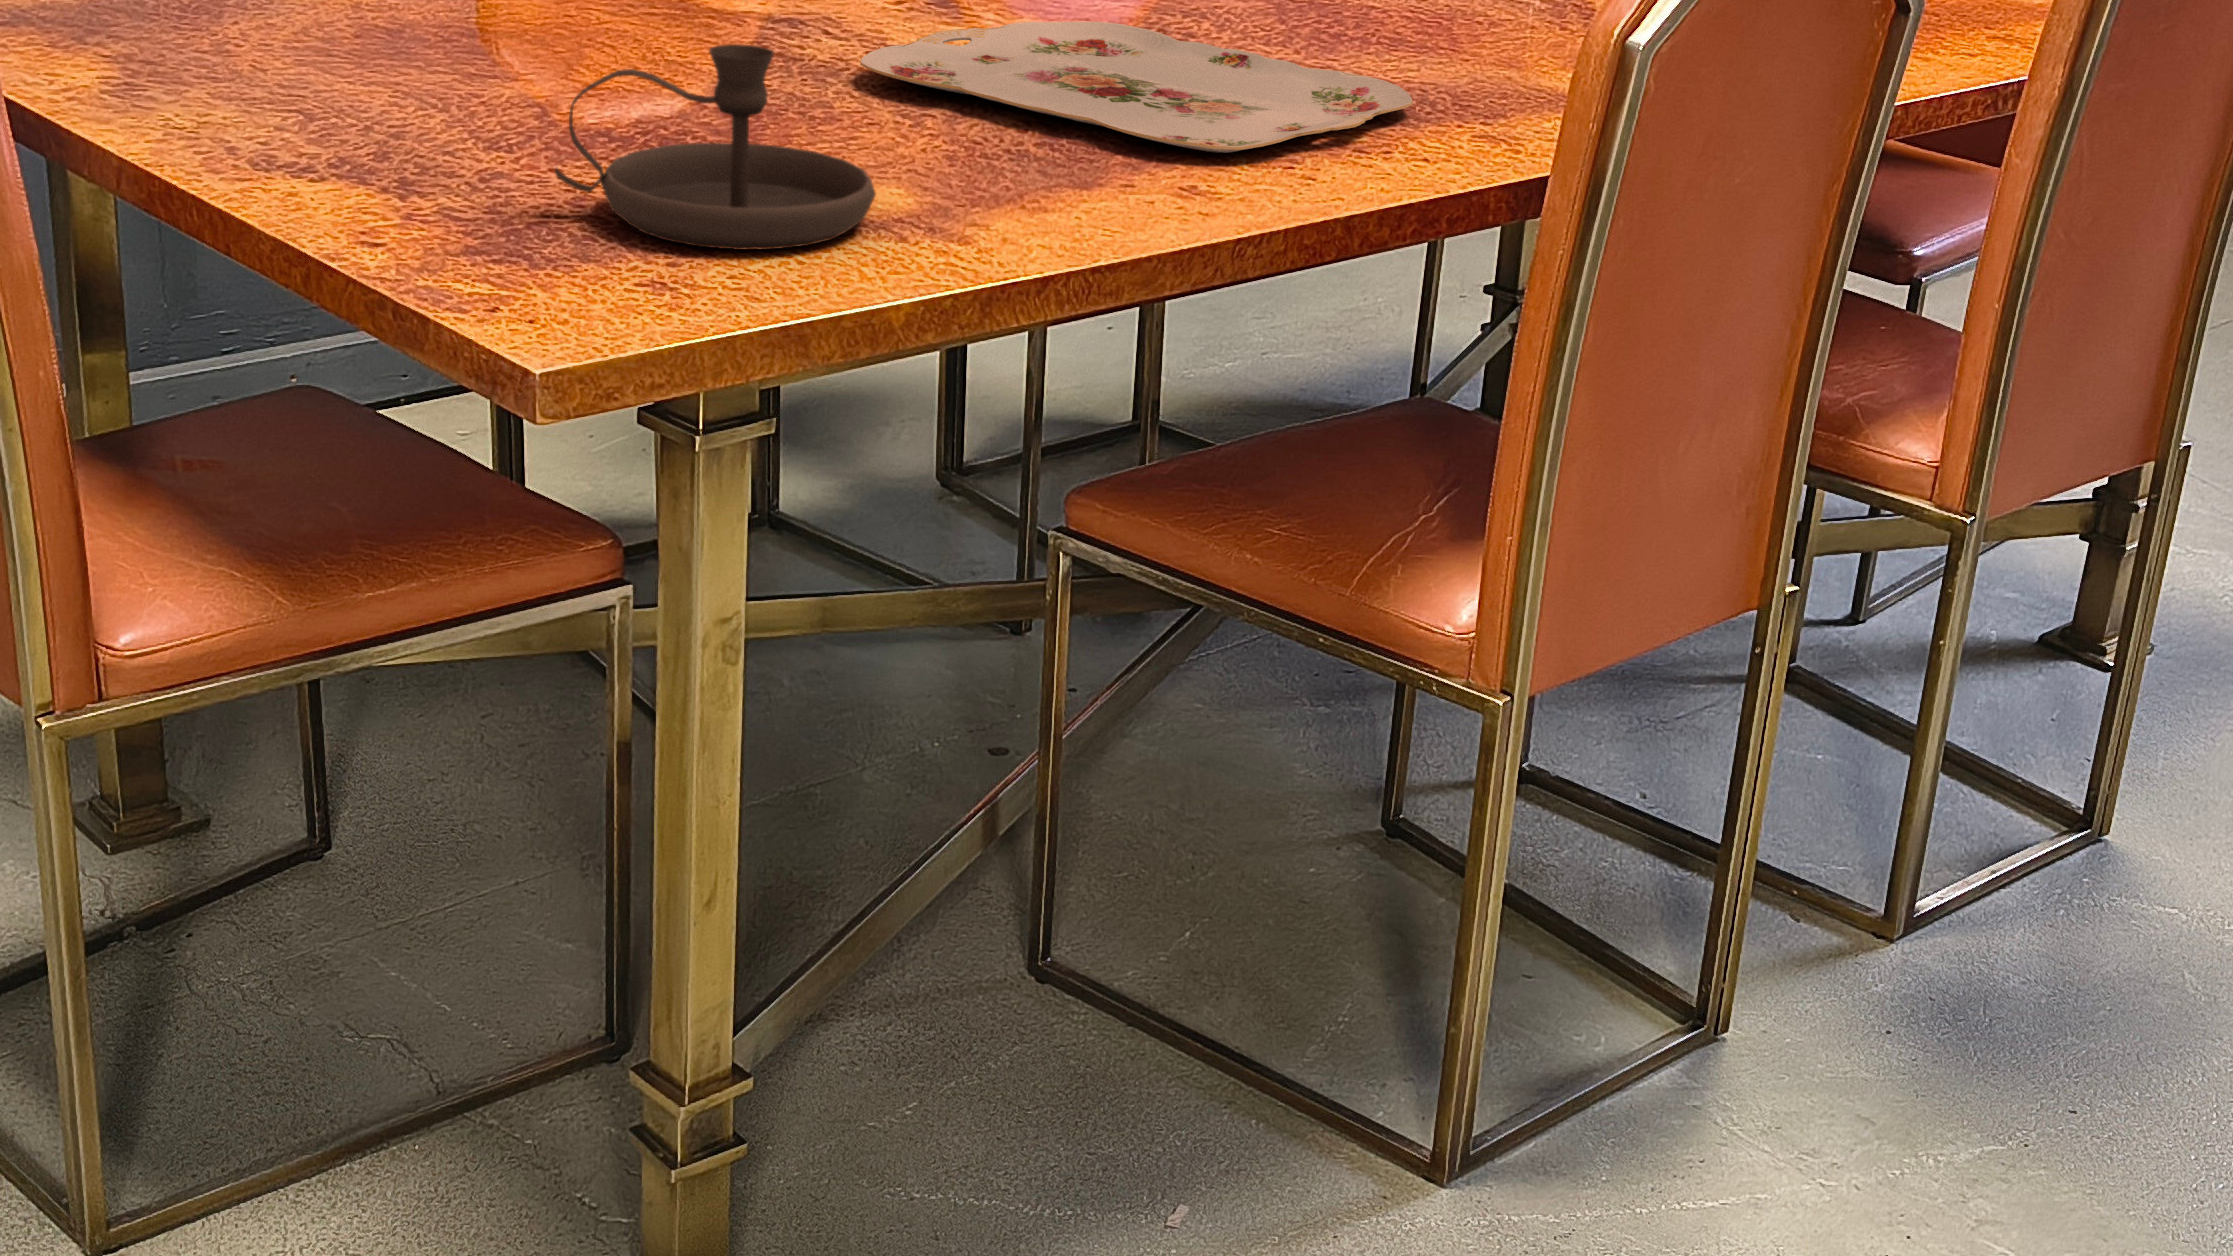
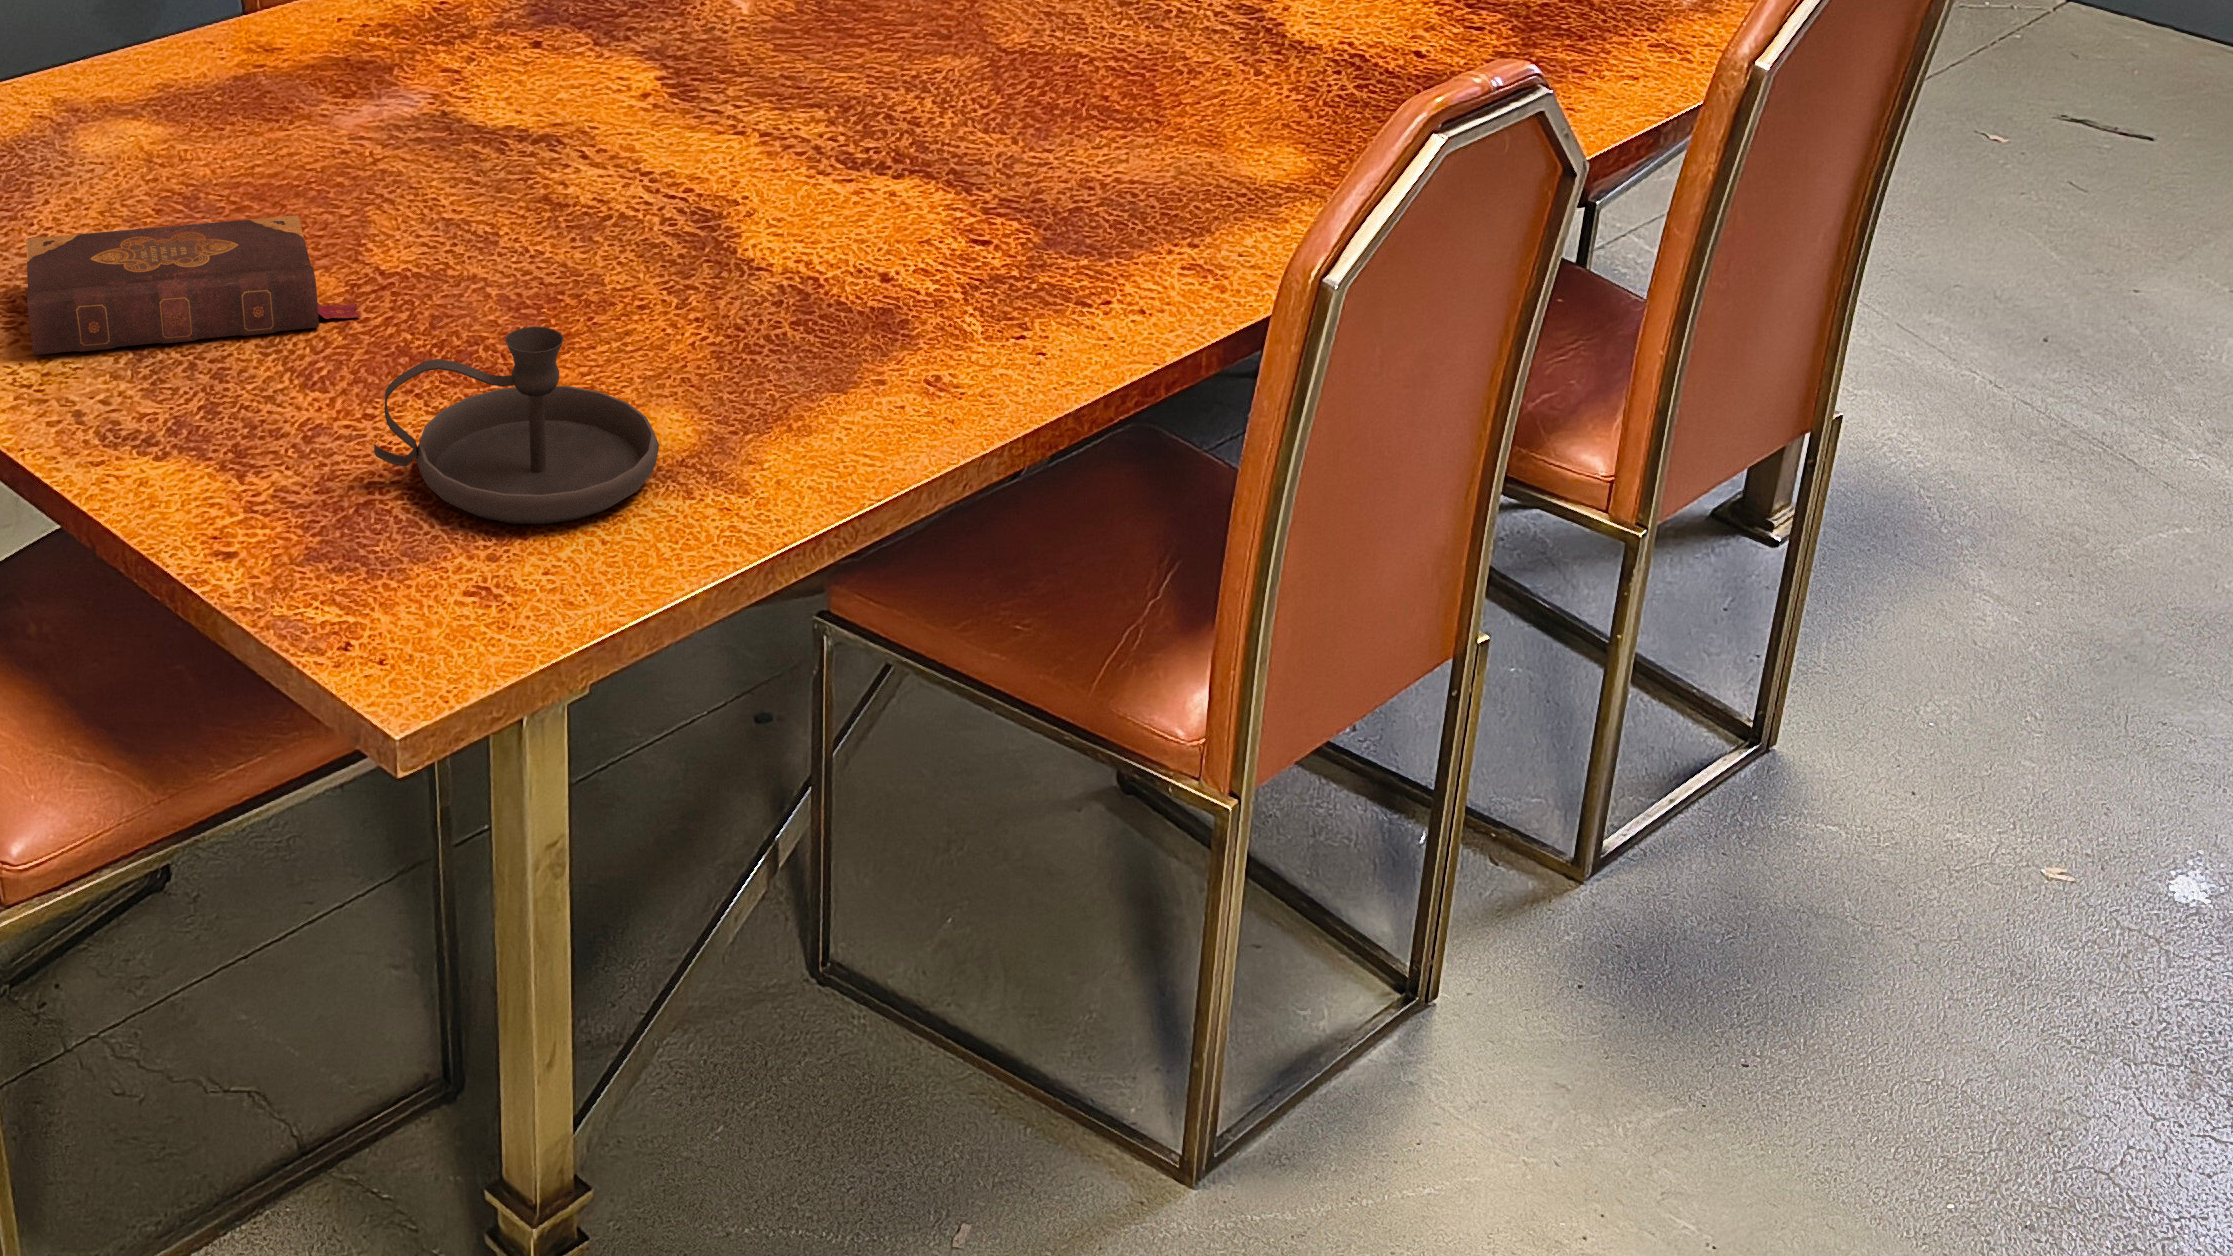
book: none [190,14,562,117] -> present [26,215,360,355]
serving tray: present [860,22,1413,153] -> none [622,123,1127,326]

